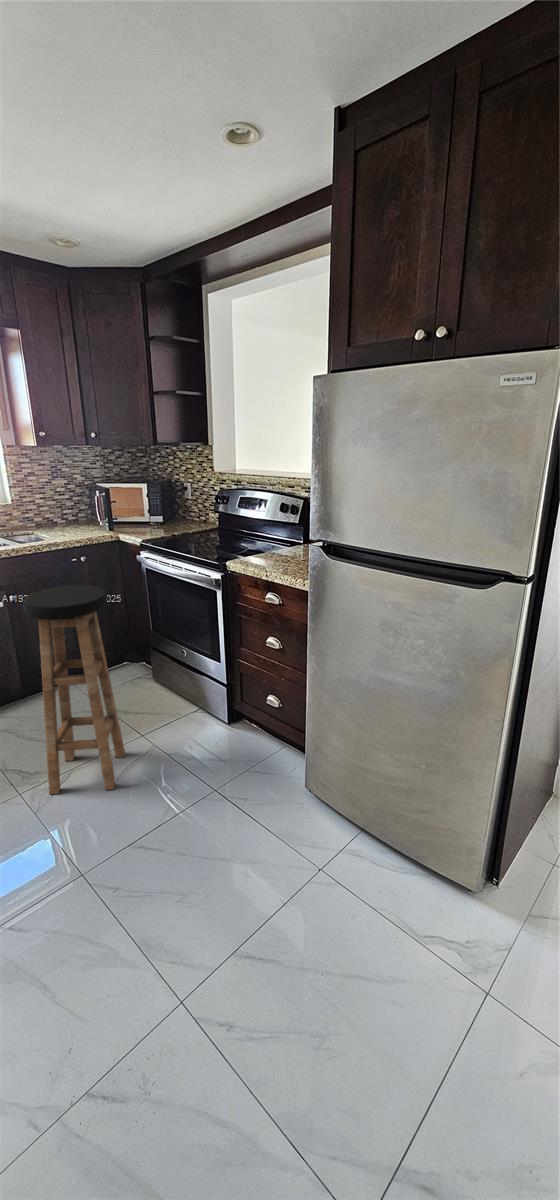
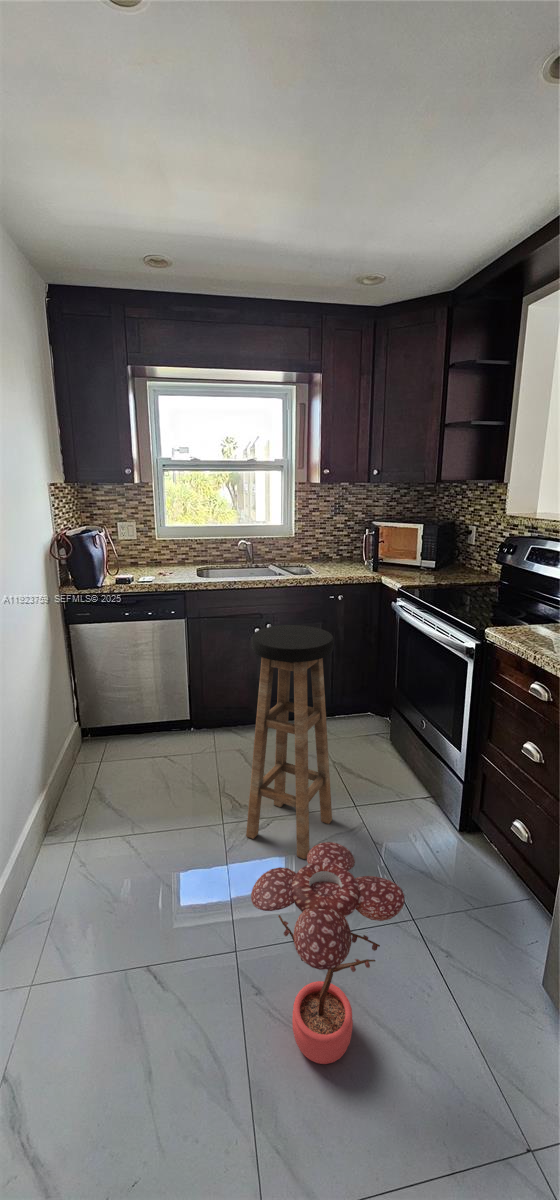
potted plant: none [106,746,223,906] -> present [251,842,405,1064]

